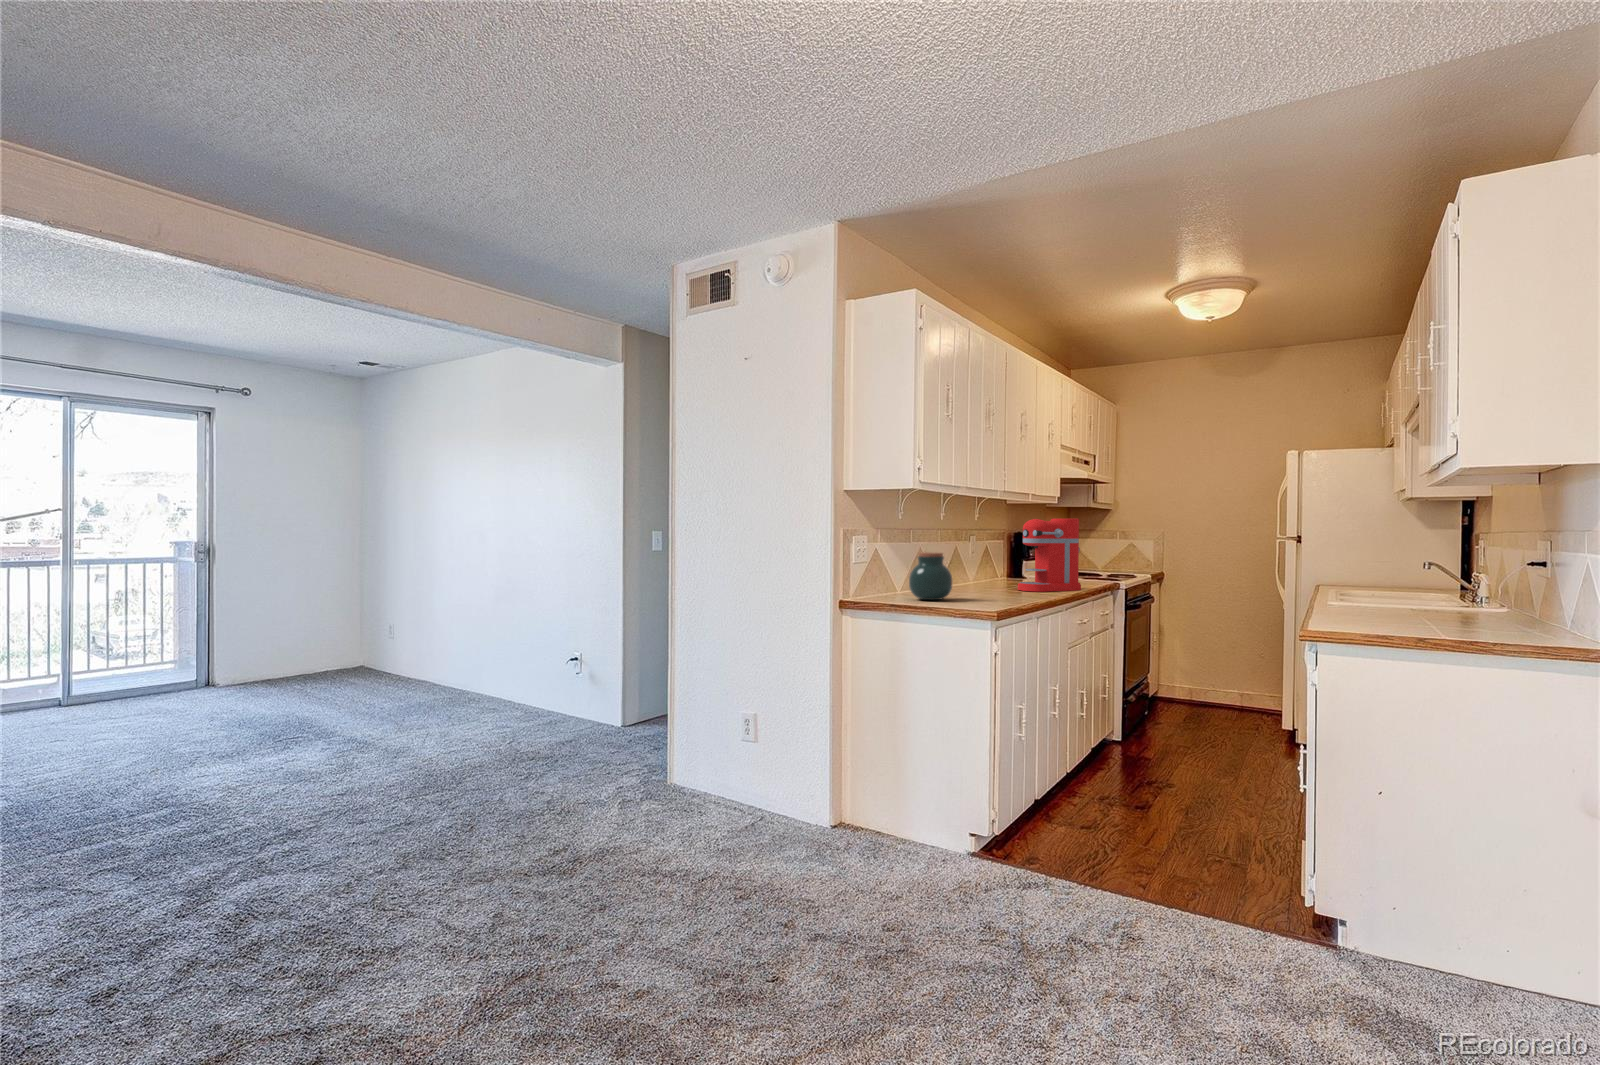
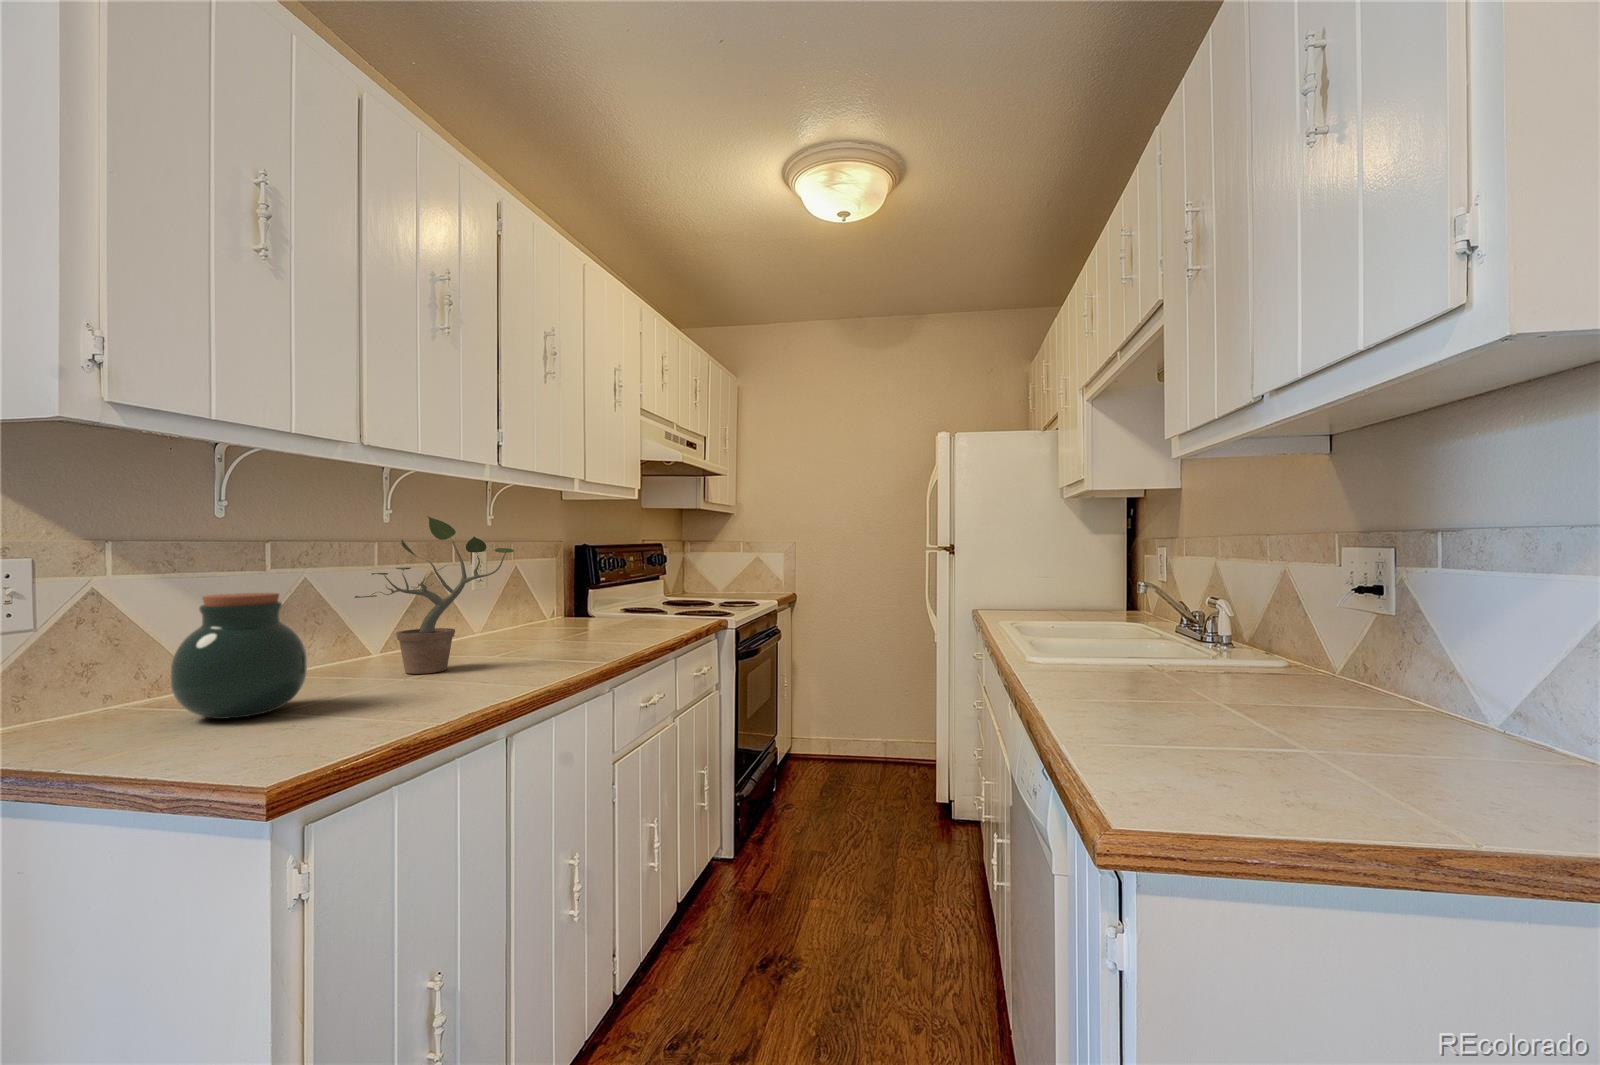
potted plant: none [948,519,1016,594] -> present [355,516,514,674]
coffee maker: present [1018,519,1081,592] -> none [533,516,653,656]

